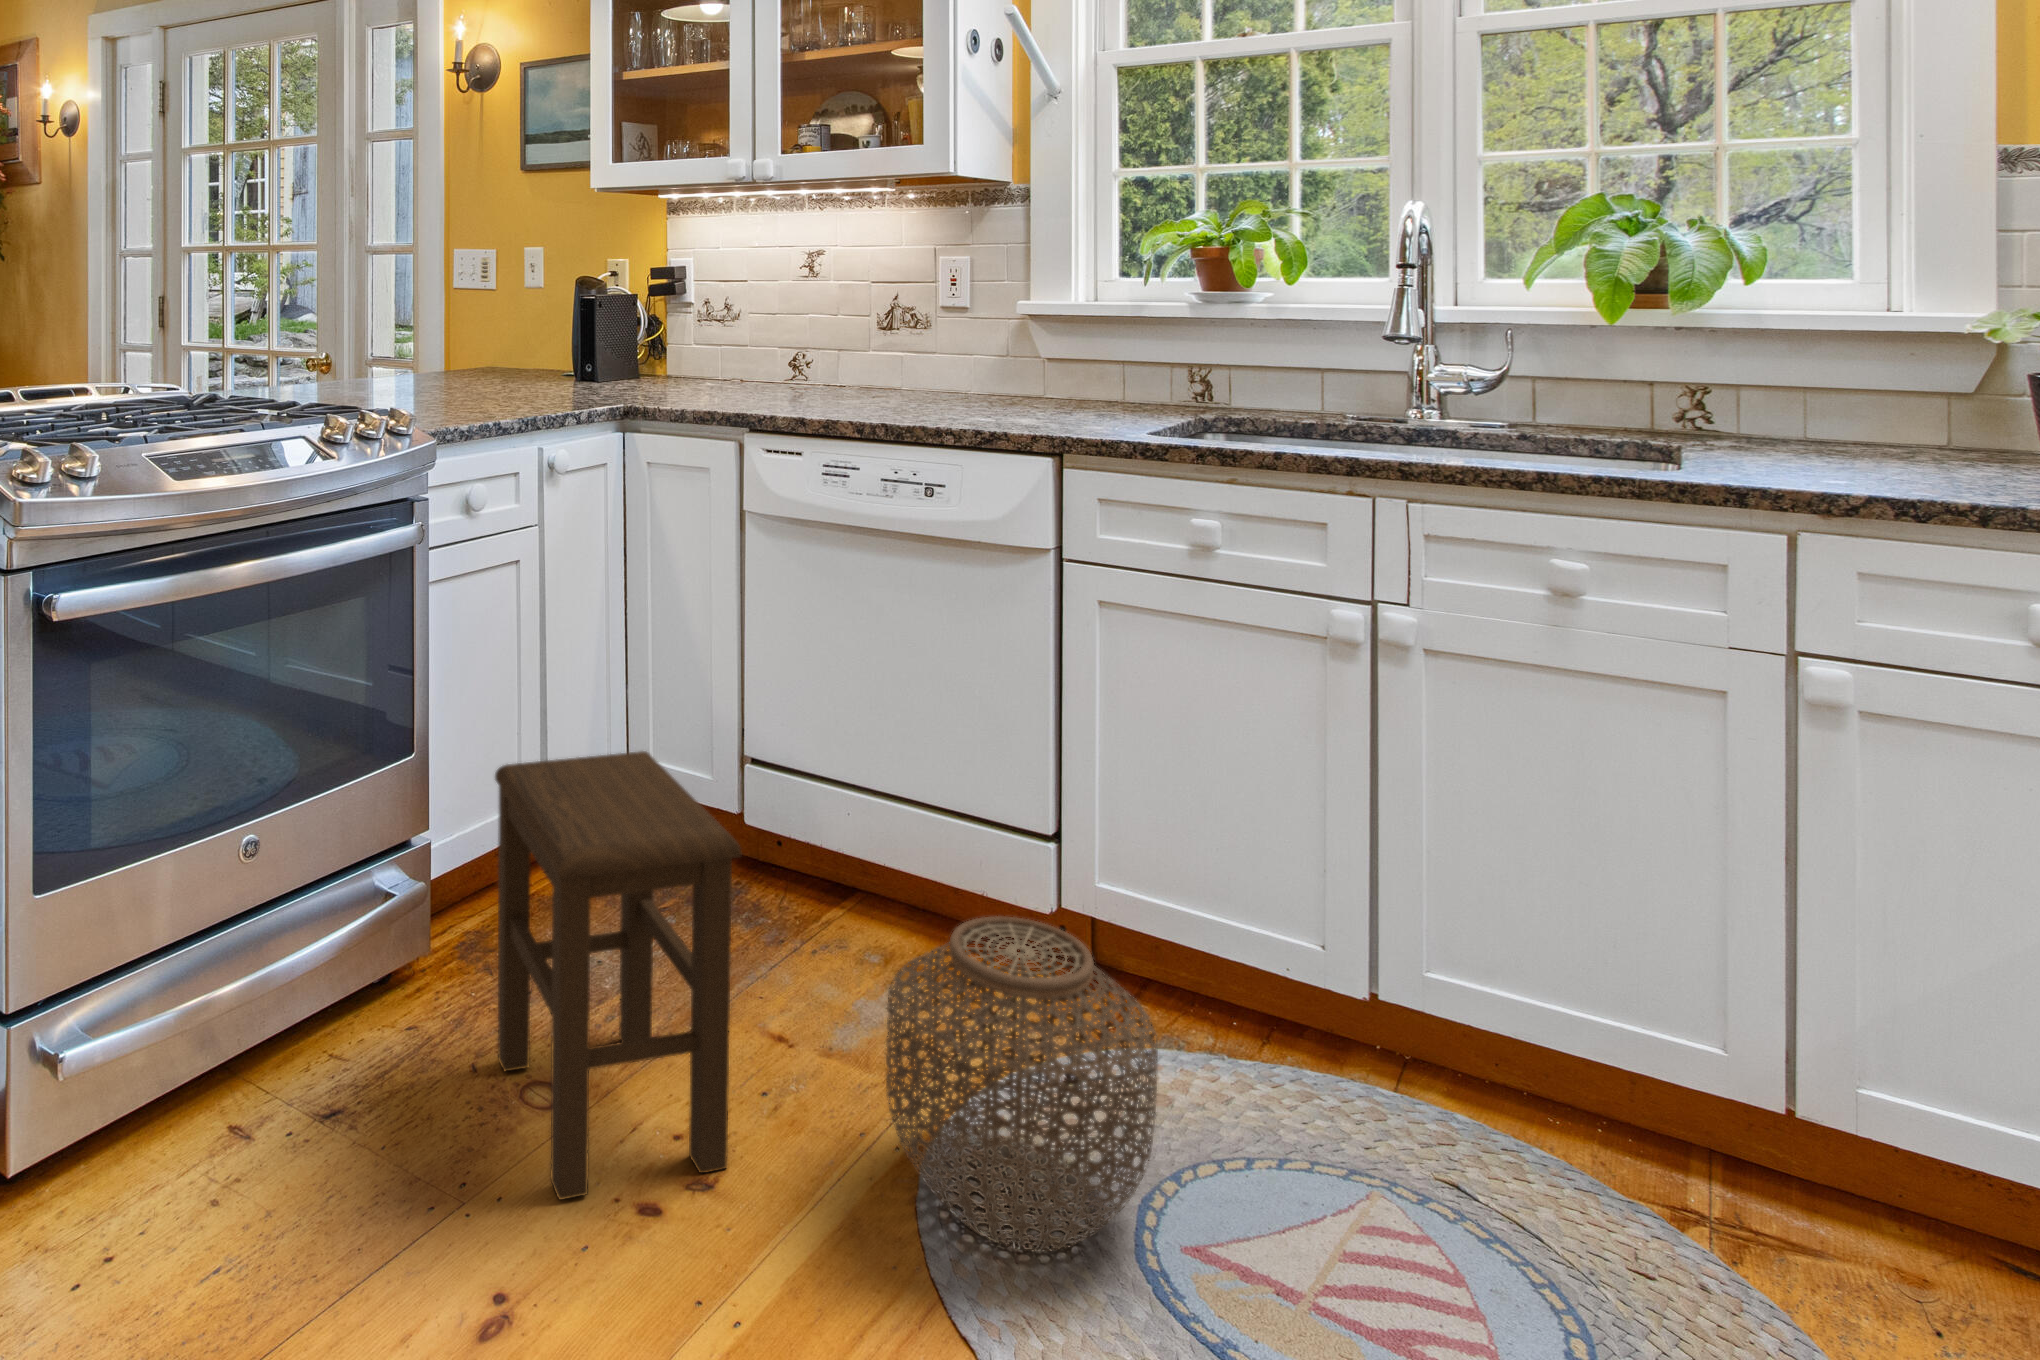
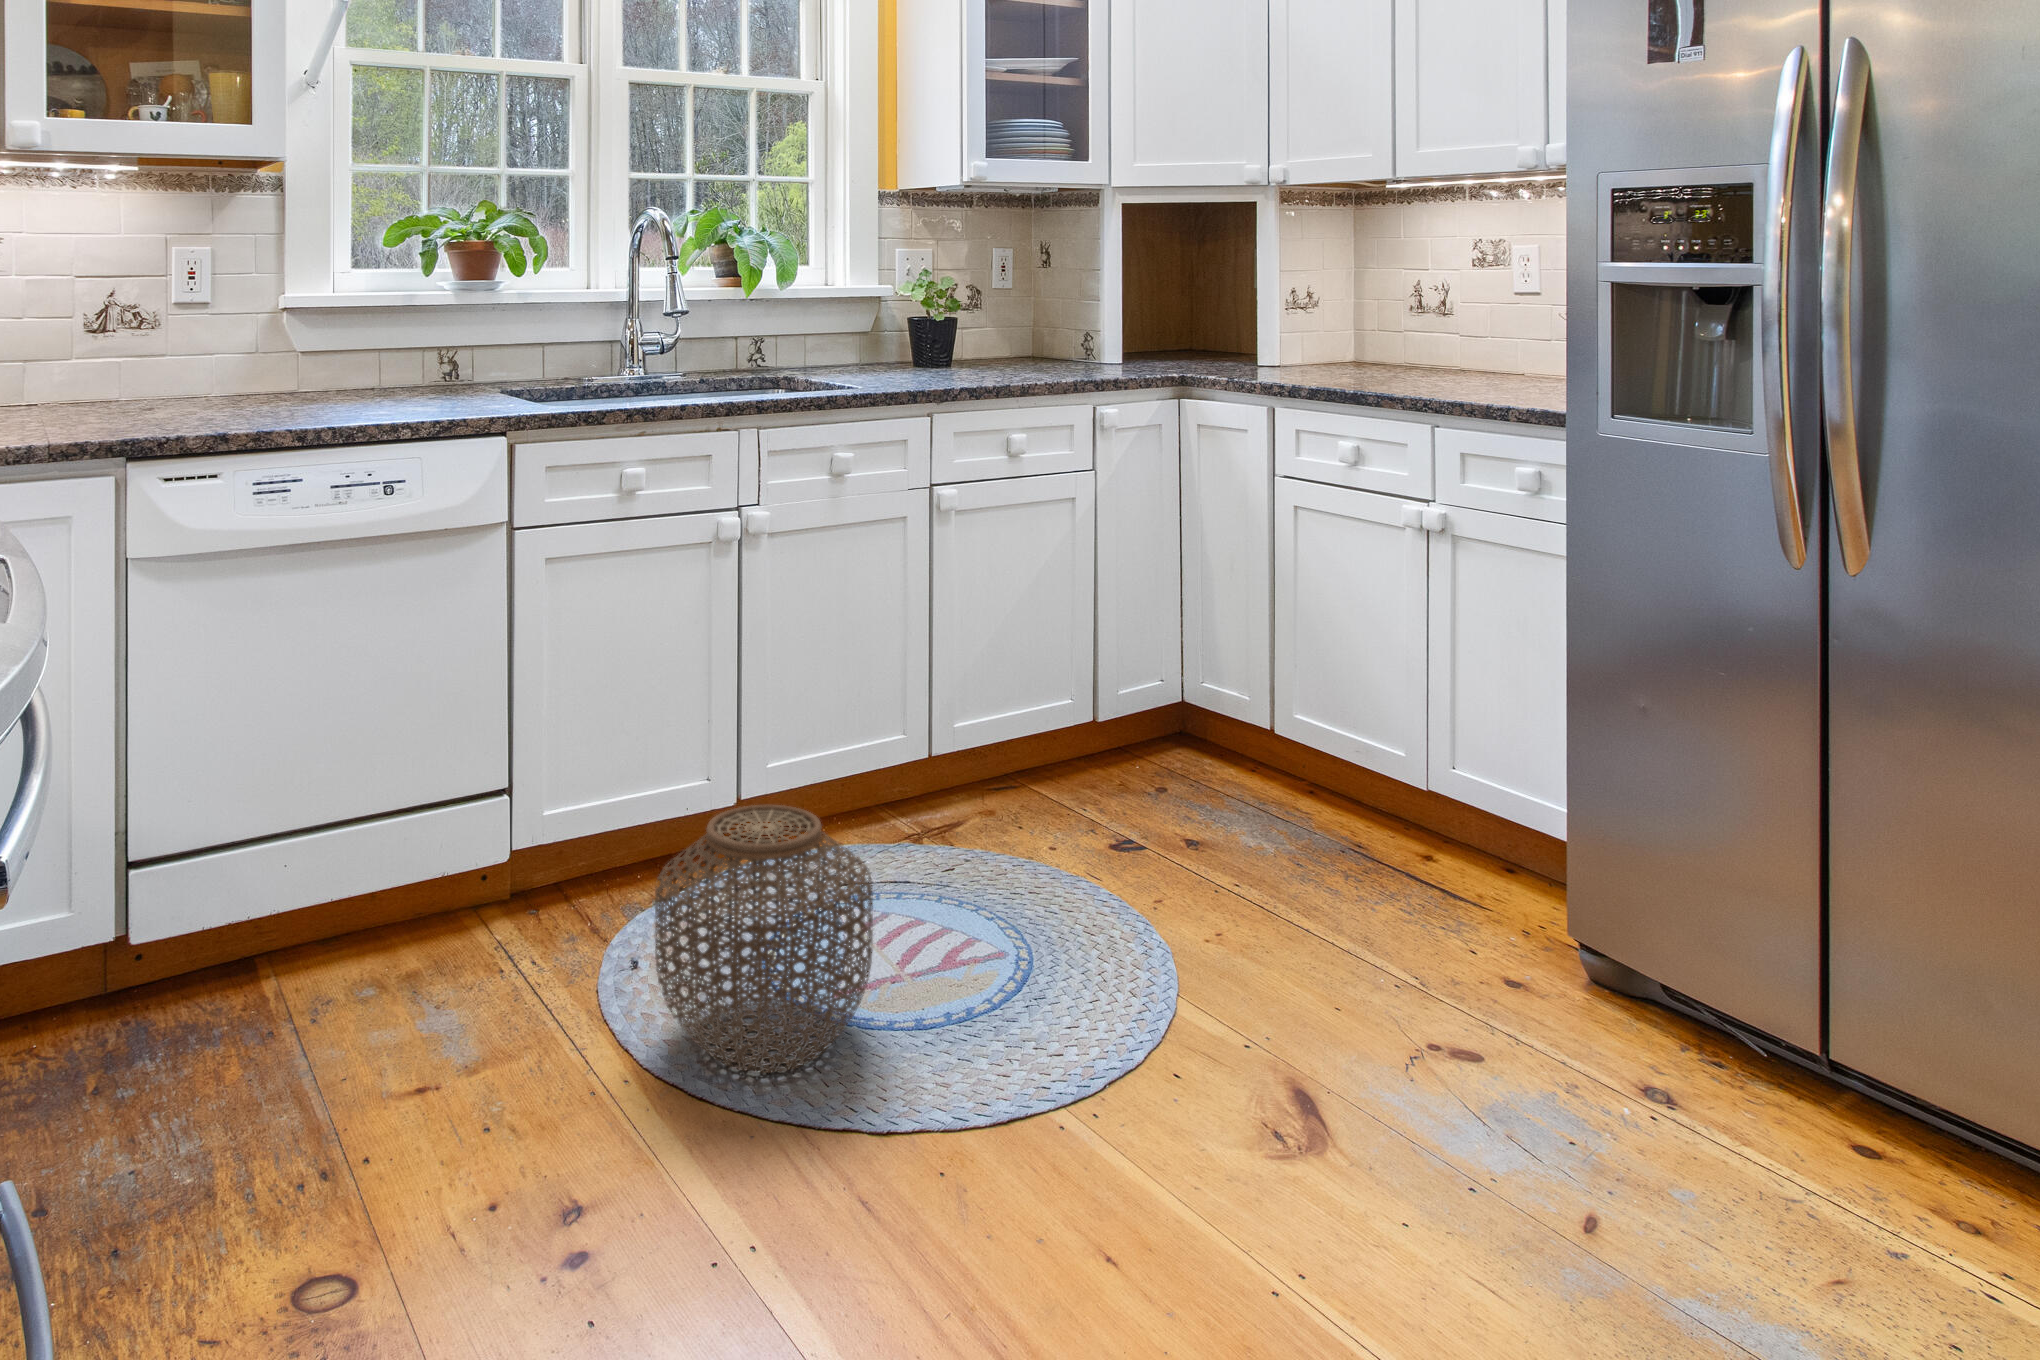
stool: present [495,751,741,1200] -> none [249,819,604,1292]

